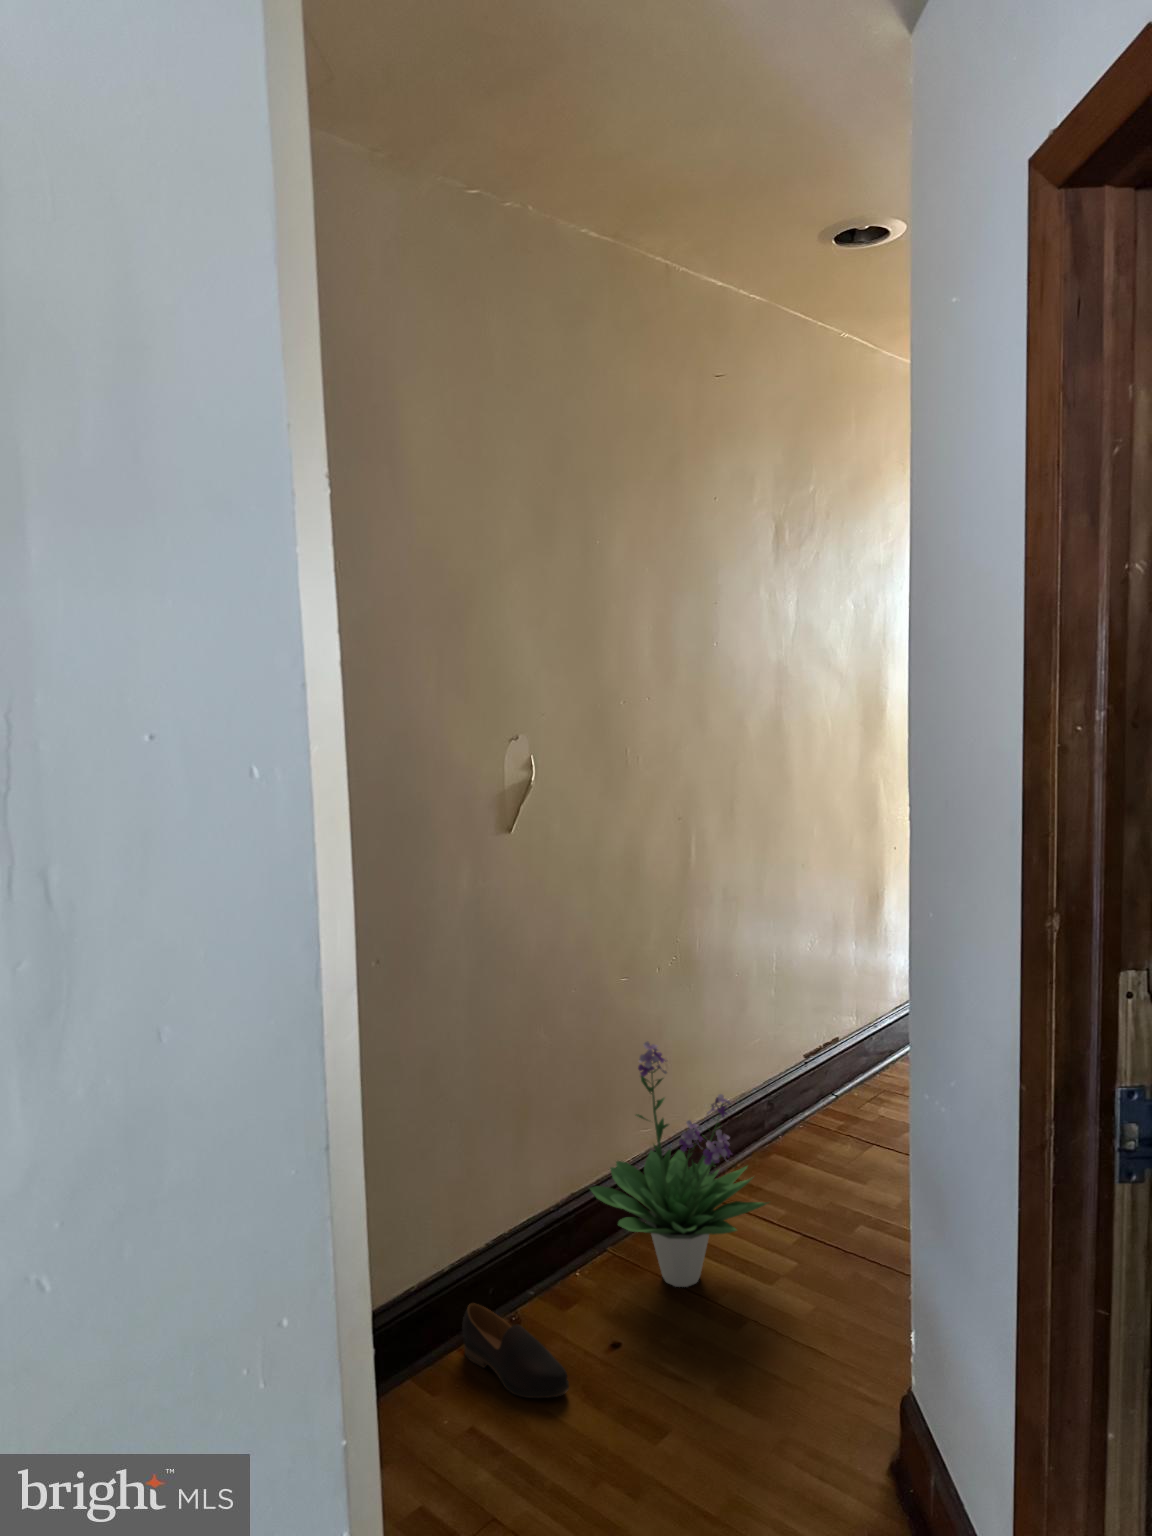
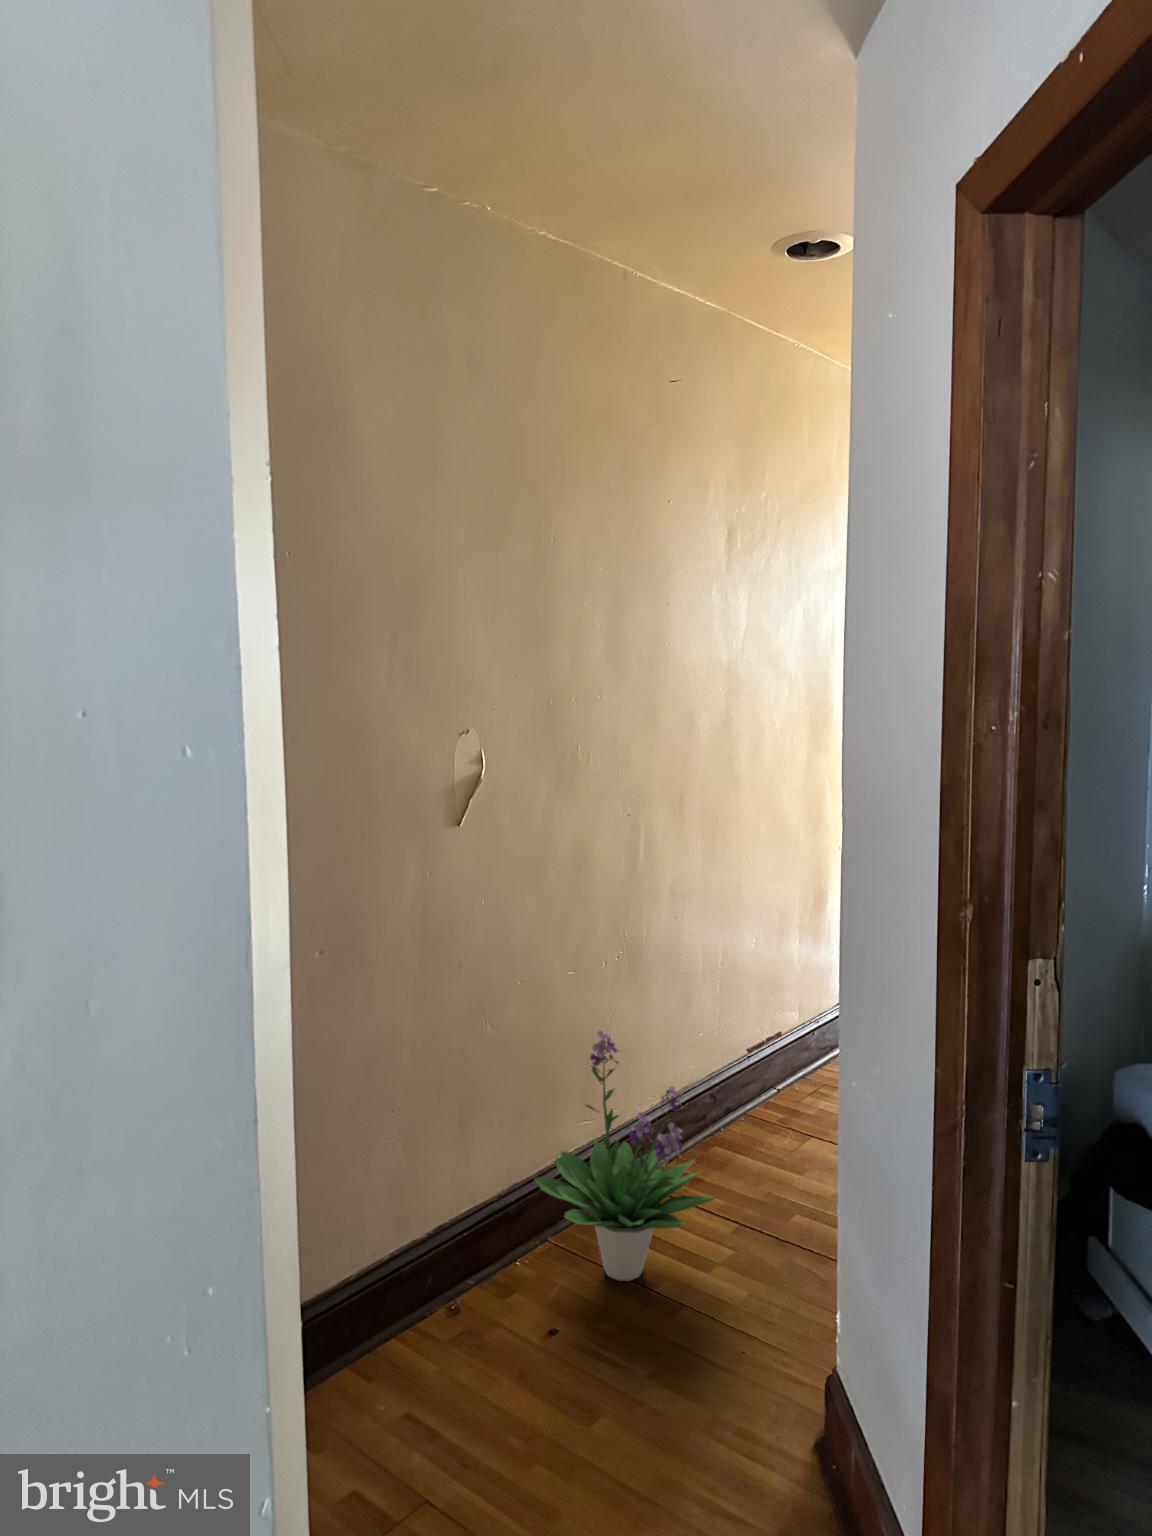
shoe: present [462,1304,569,1398] -> none [401,1295,511,1392]

